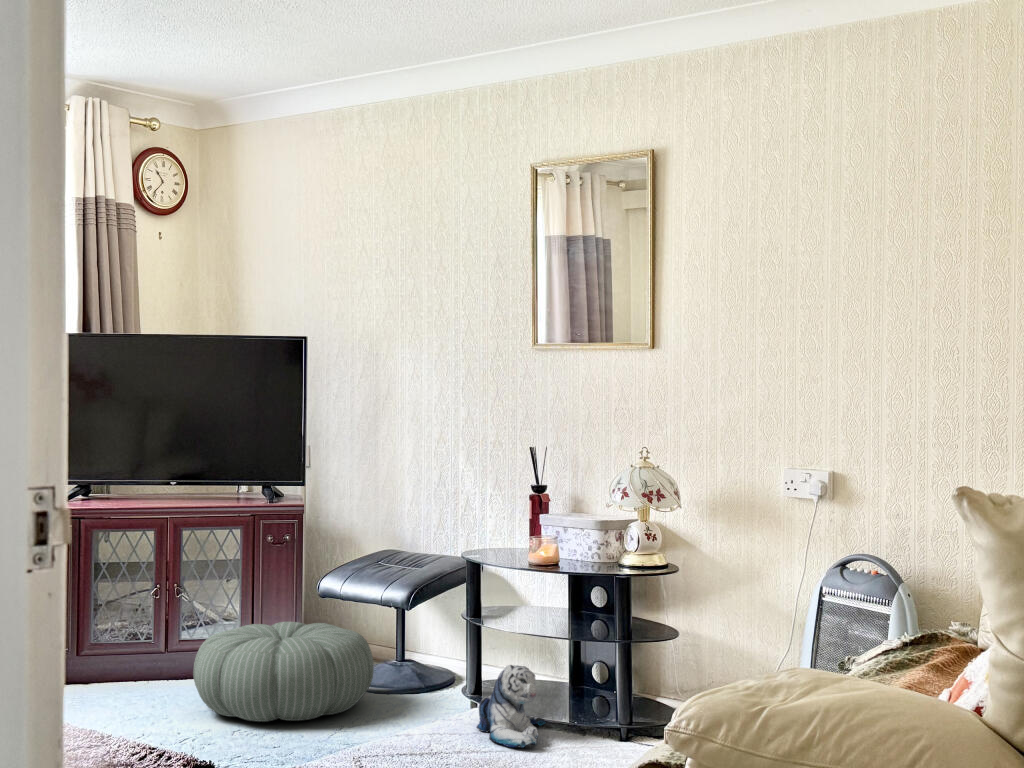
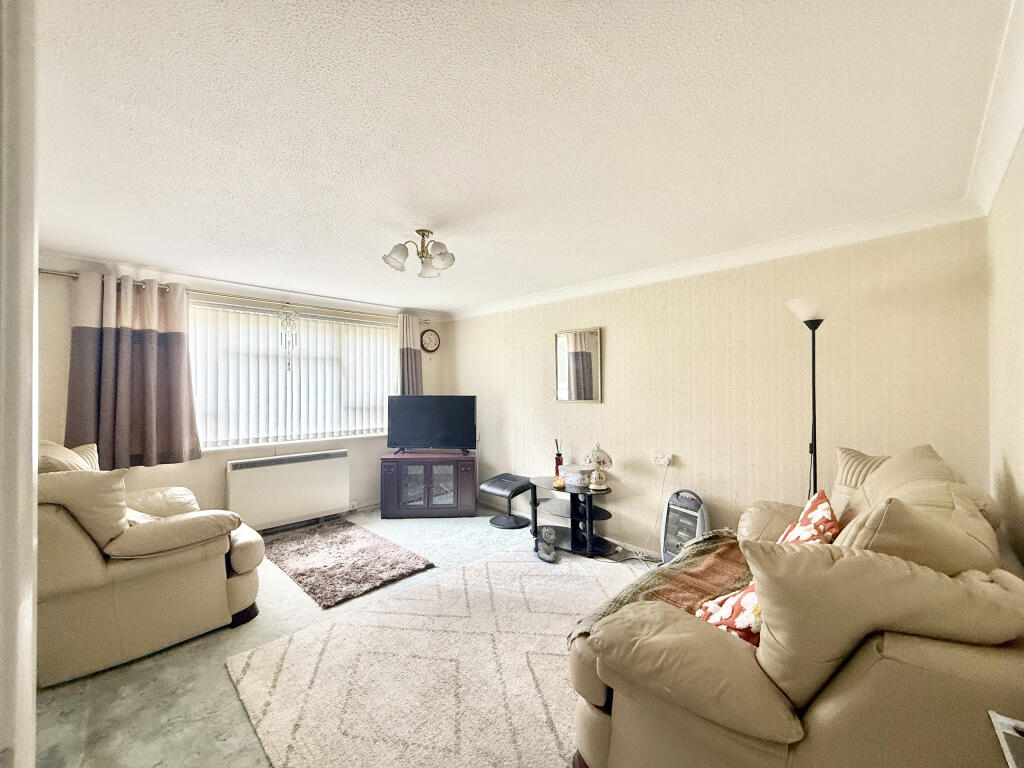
pouf: present [193,622,374,722] -> none [432,502,497,544]

